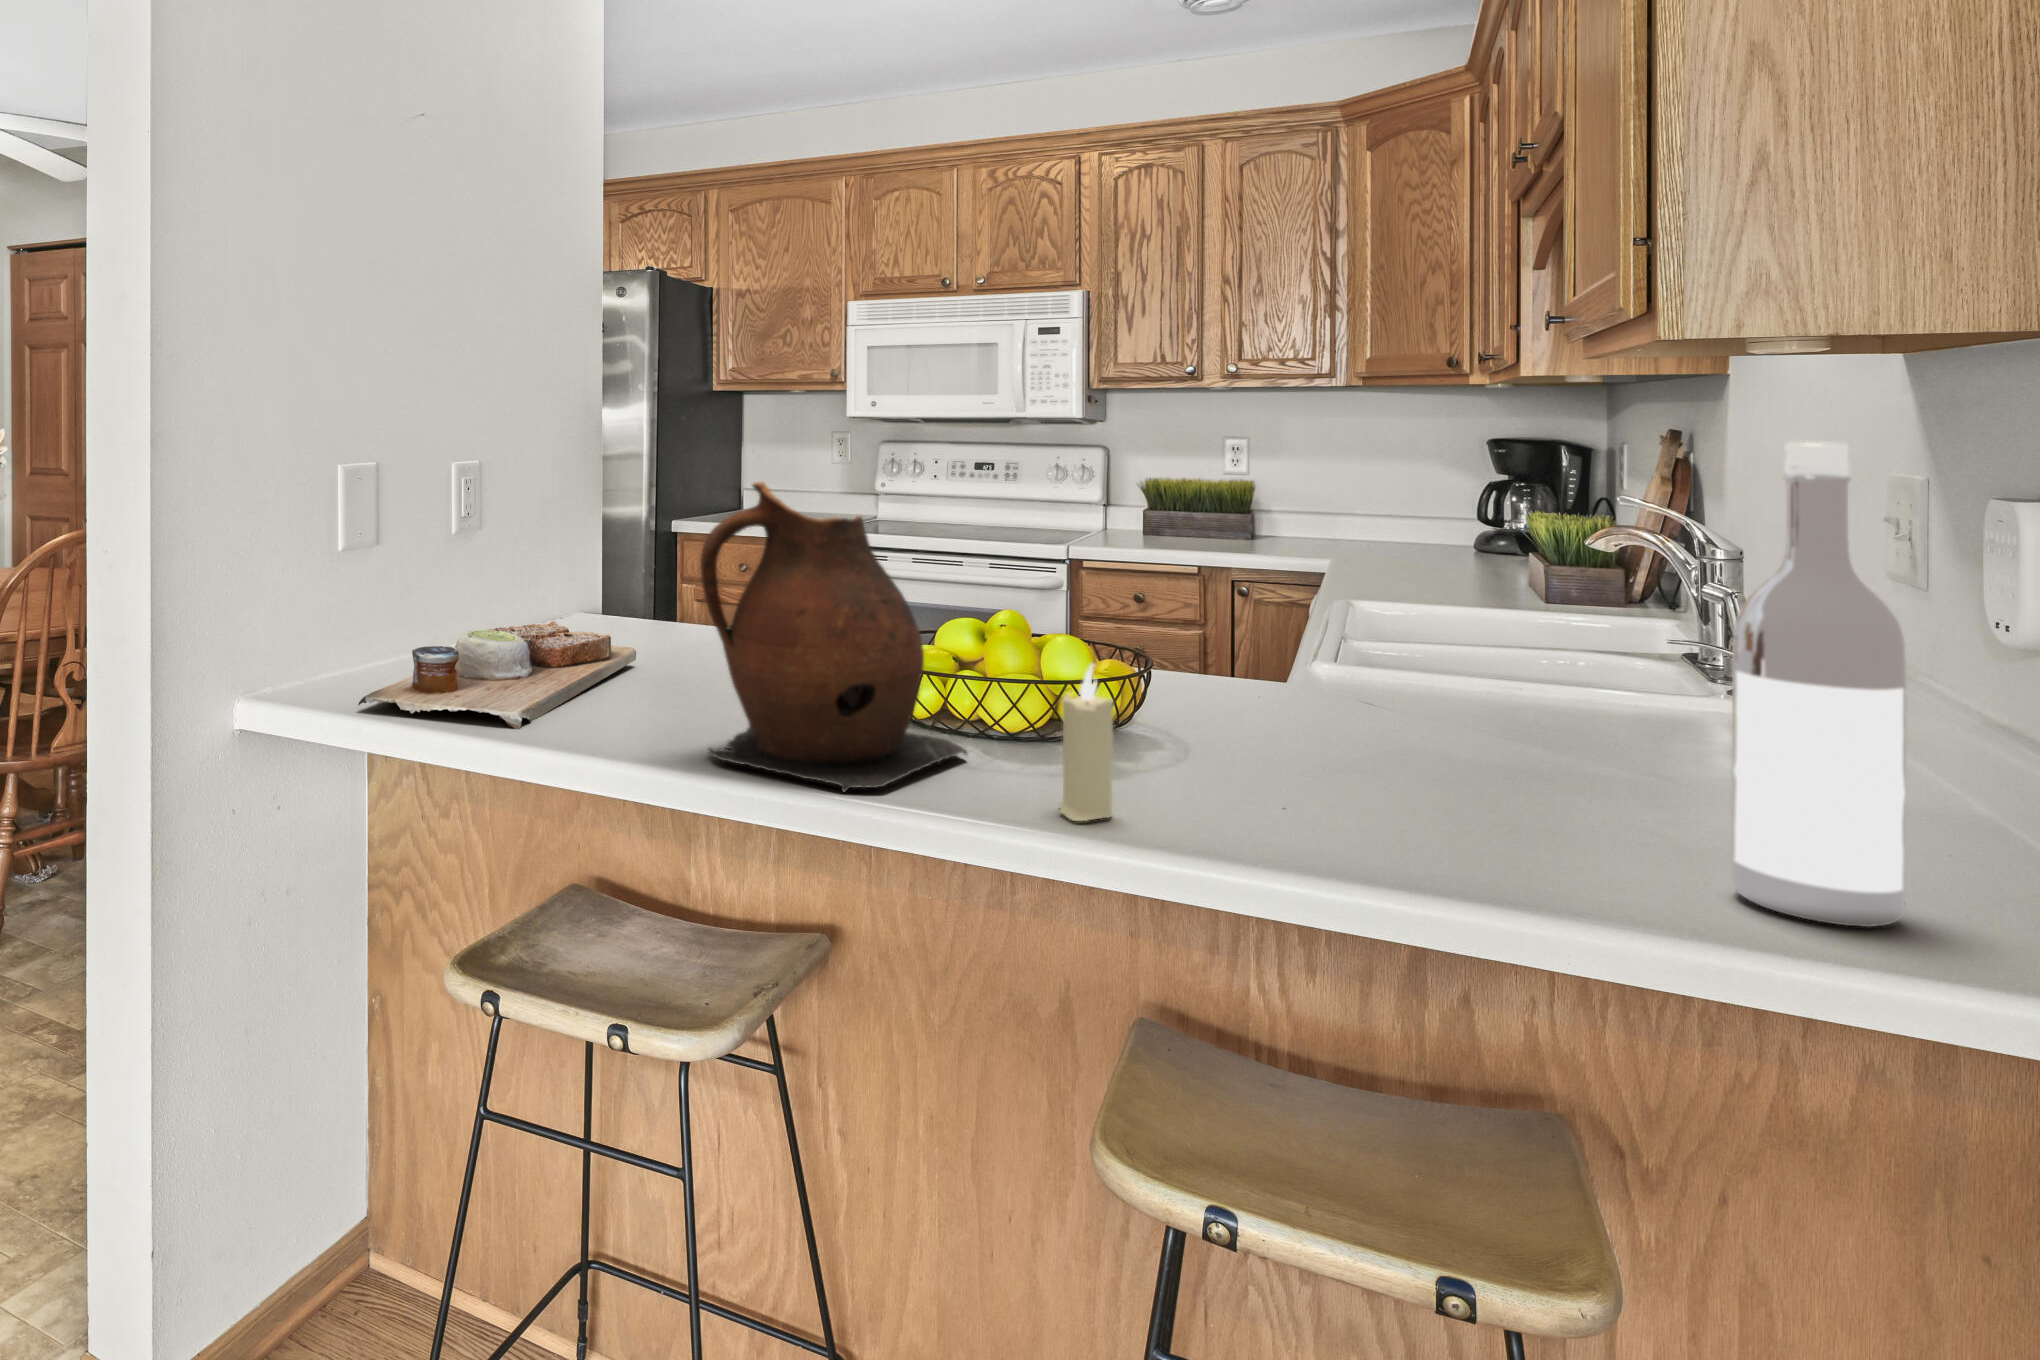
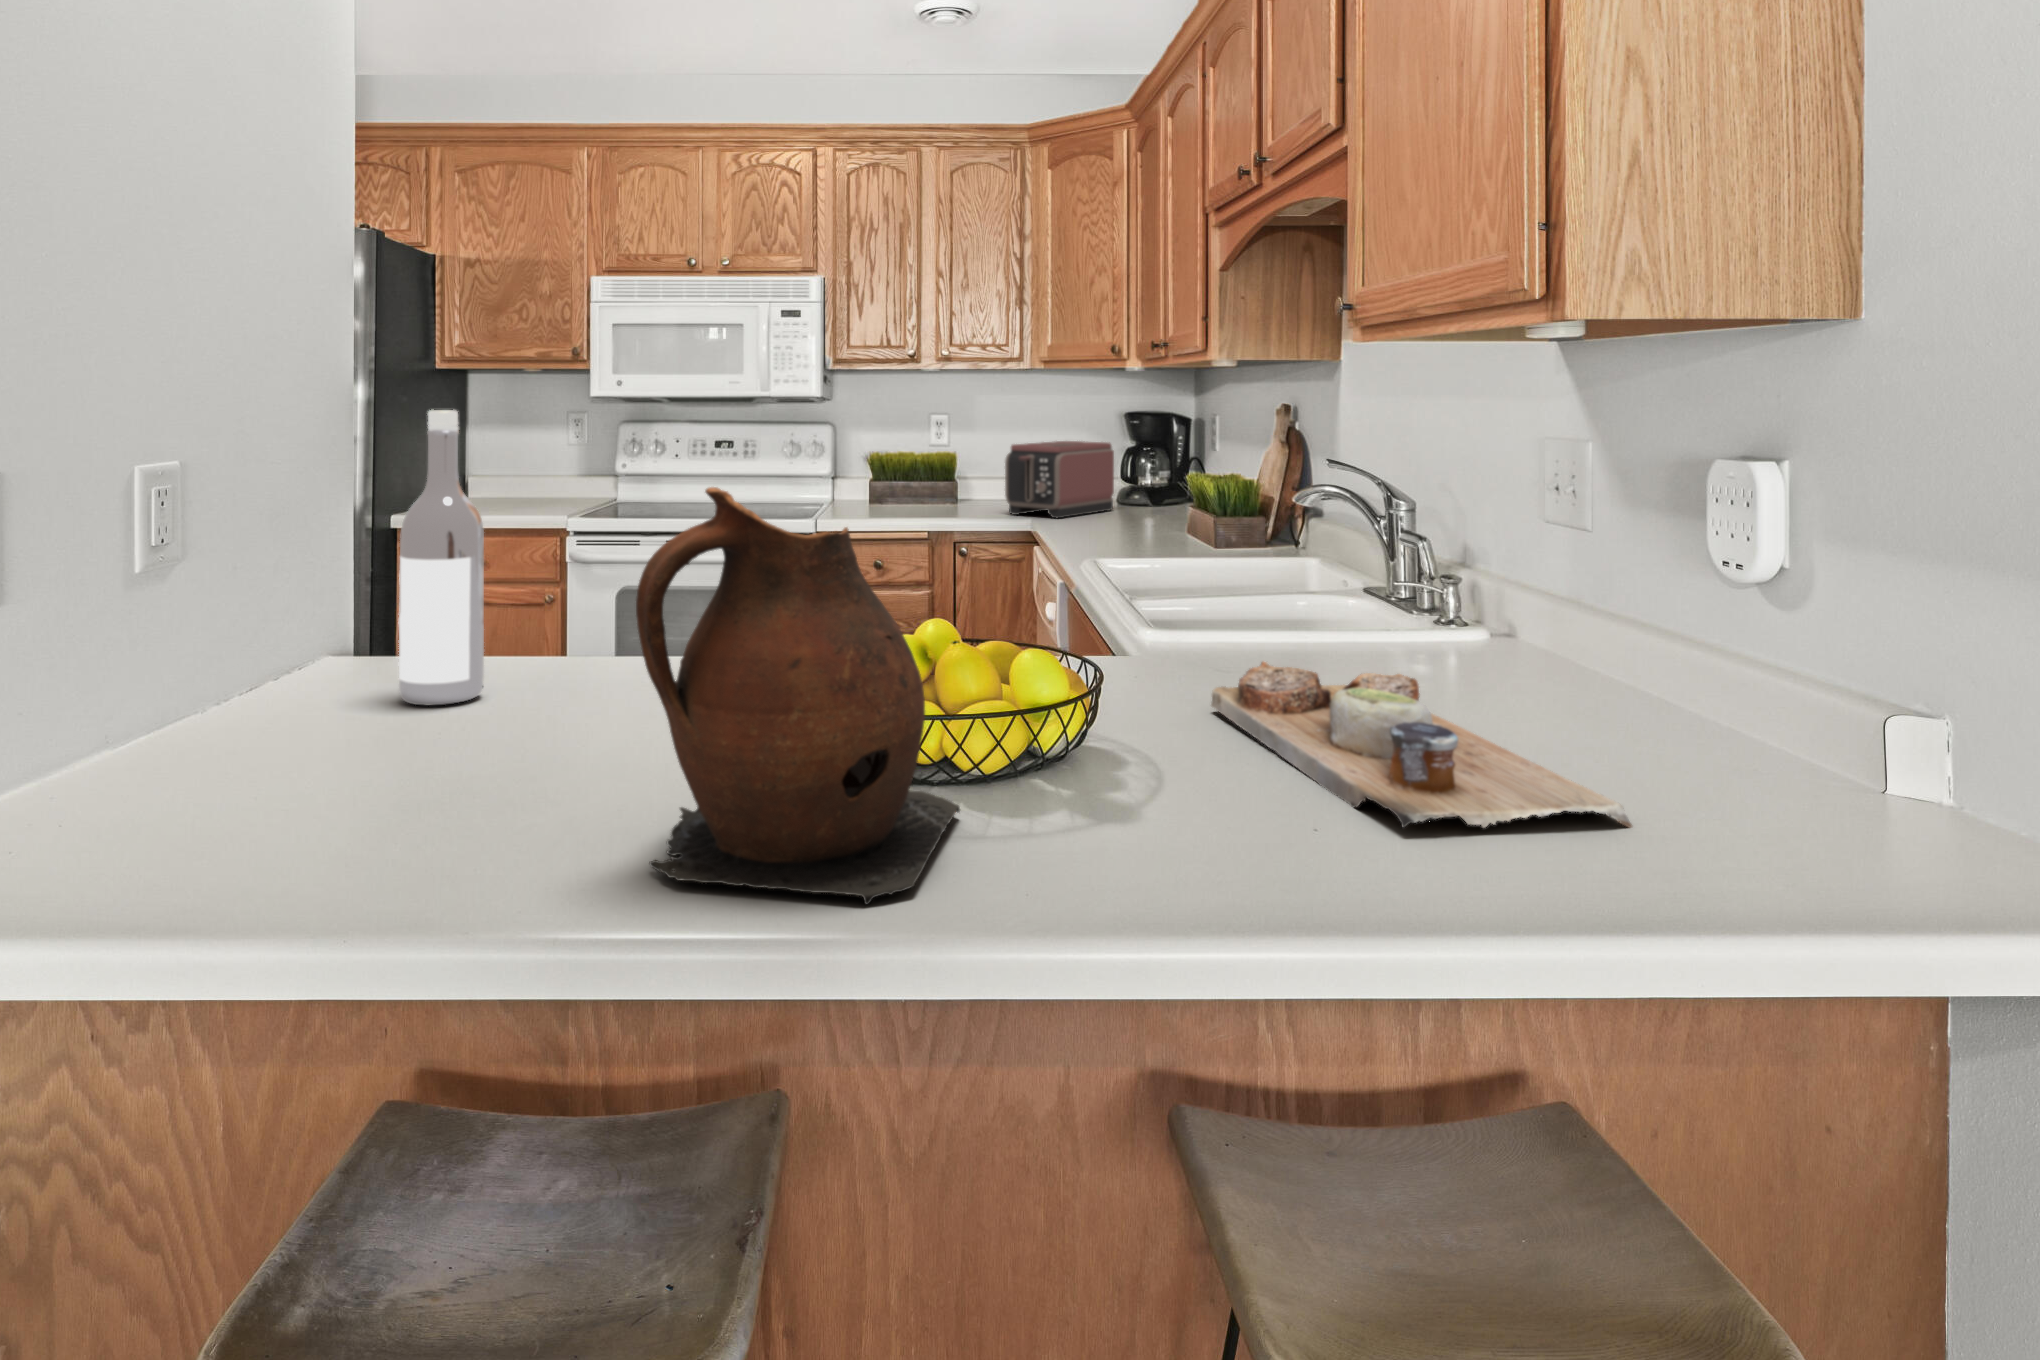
wine bottle: present [1731,442,1906,927] -> present [399,410,484,705]
toaster: none [1301,470,1452,558] -> present [1005,441,1114,518]
cutting board: present [358,621,636,729] -> present [1211,662,1632,828]
candle: present [1060,665,1113,821] -> none [1112,697,1180,896]

